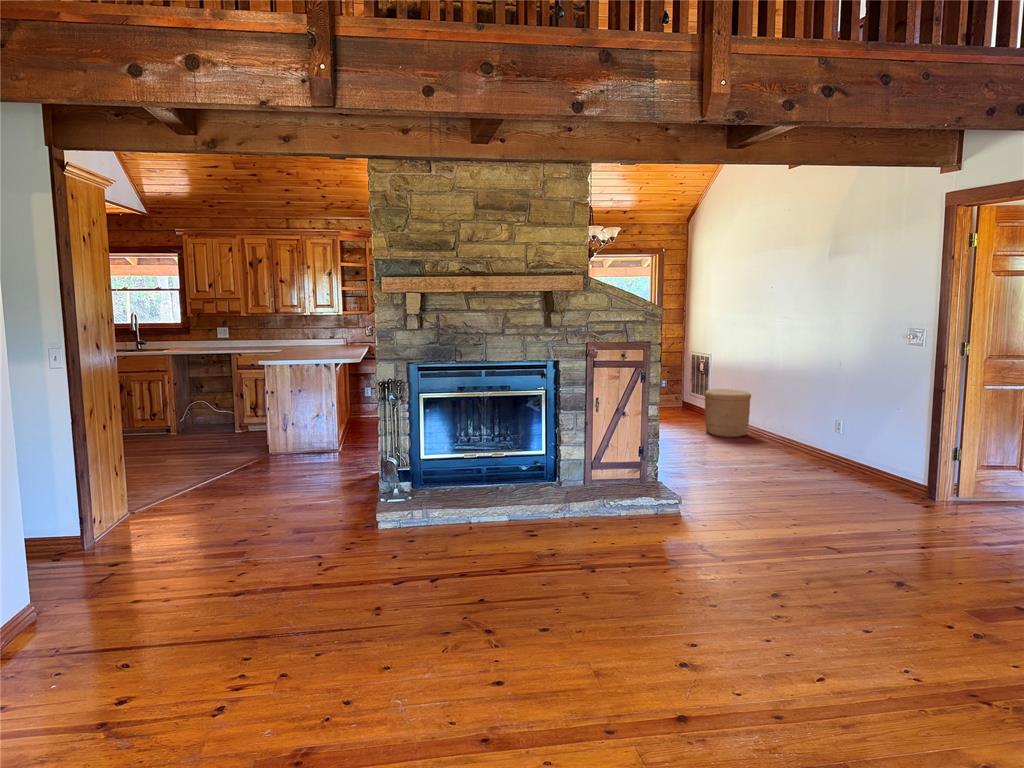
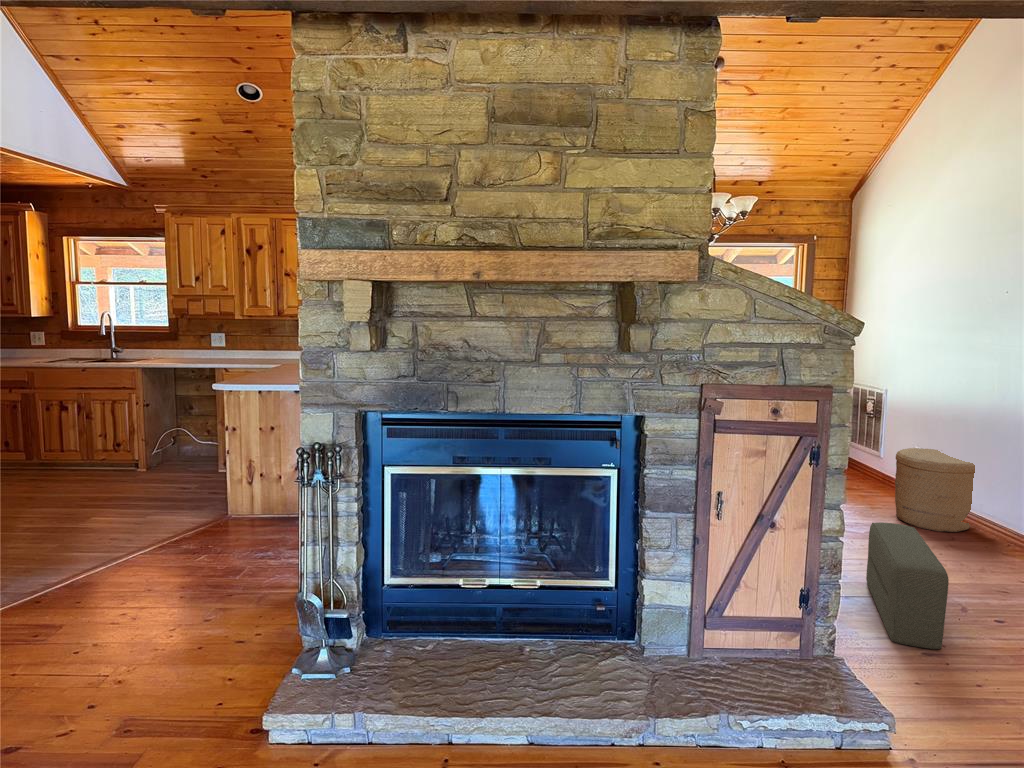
pouf: none [681,424,714,480] -> present [866,522,949,649]

